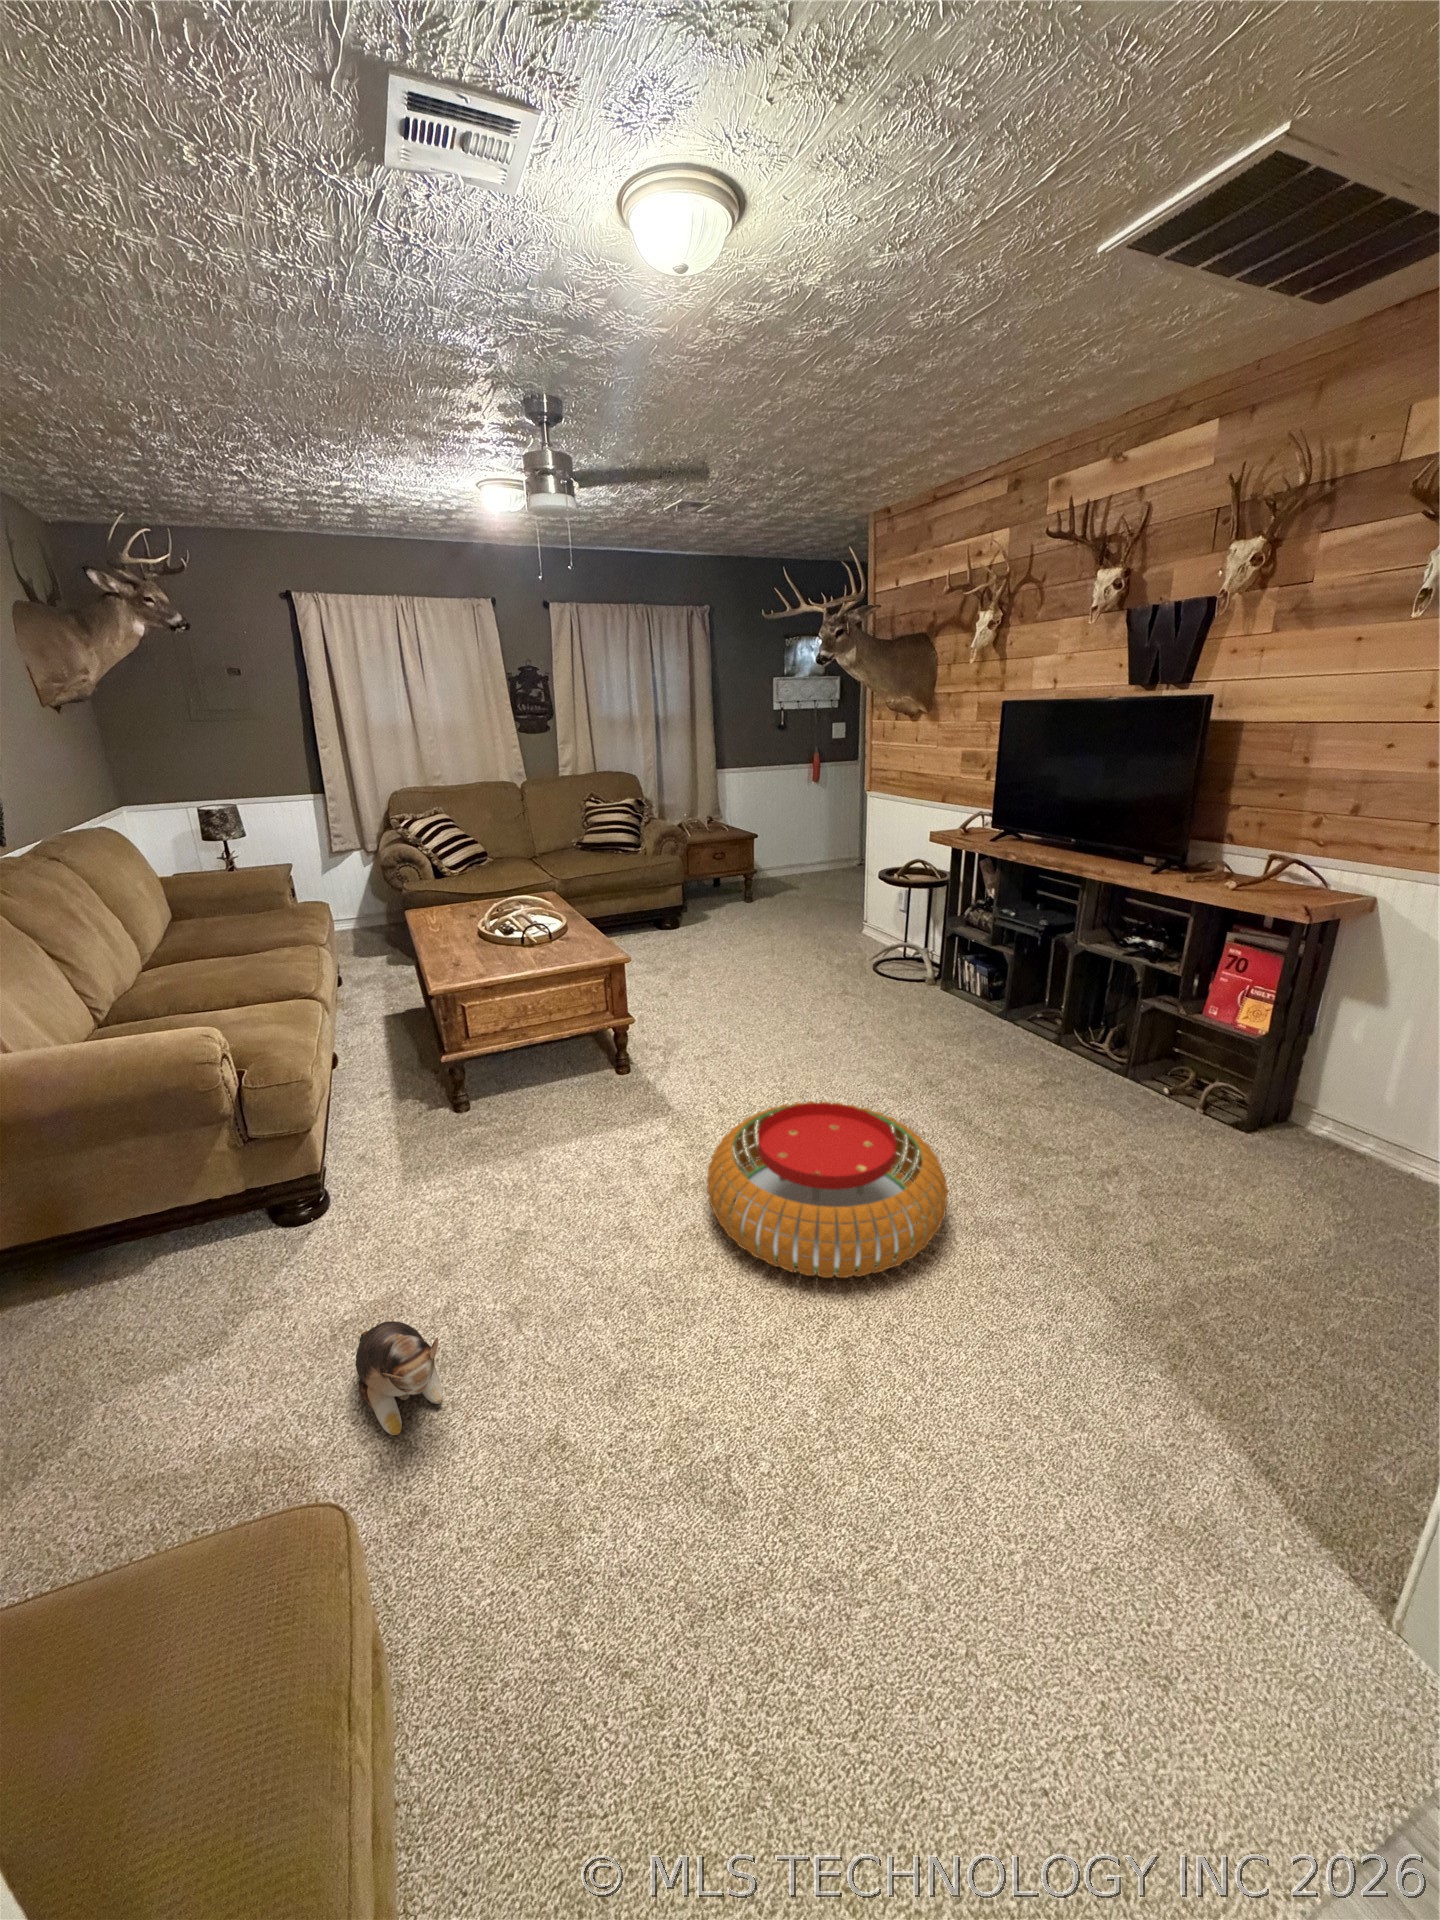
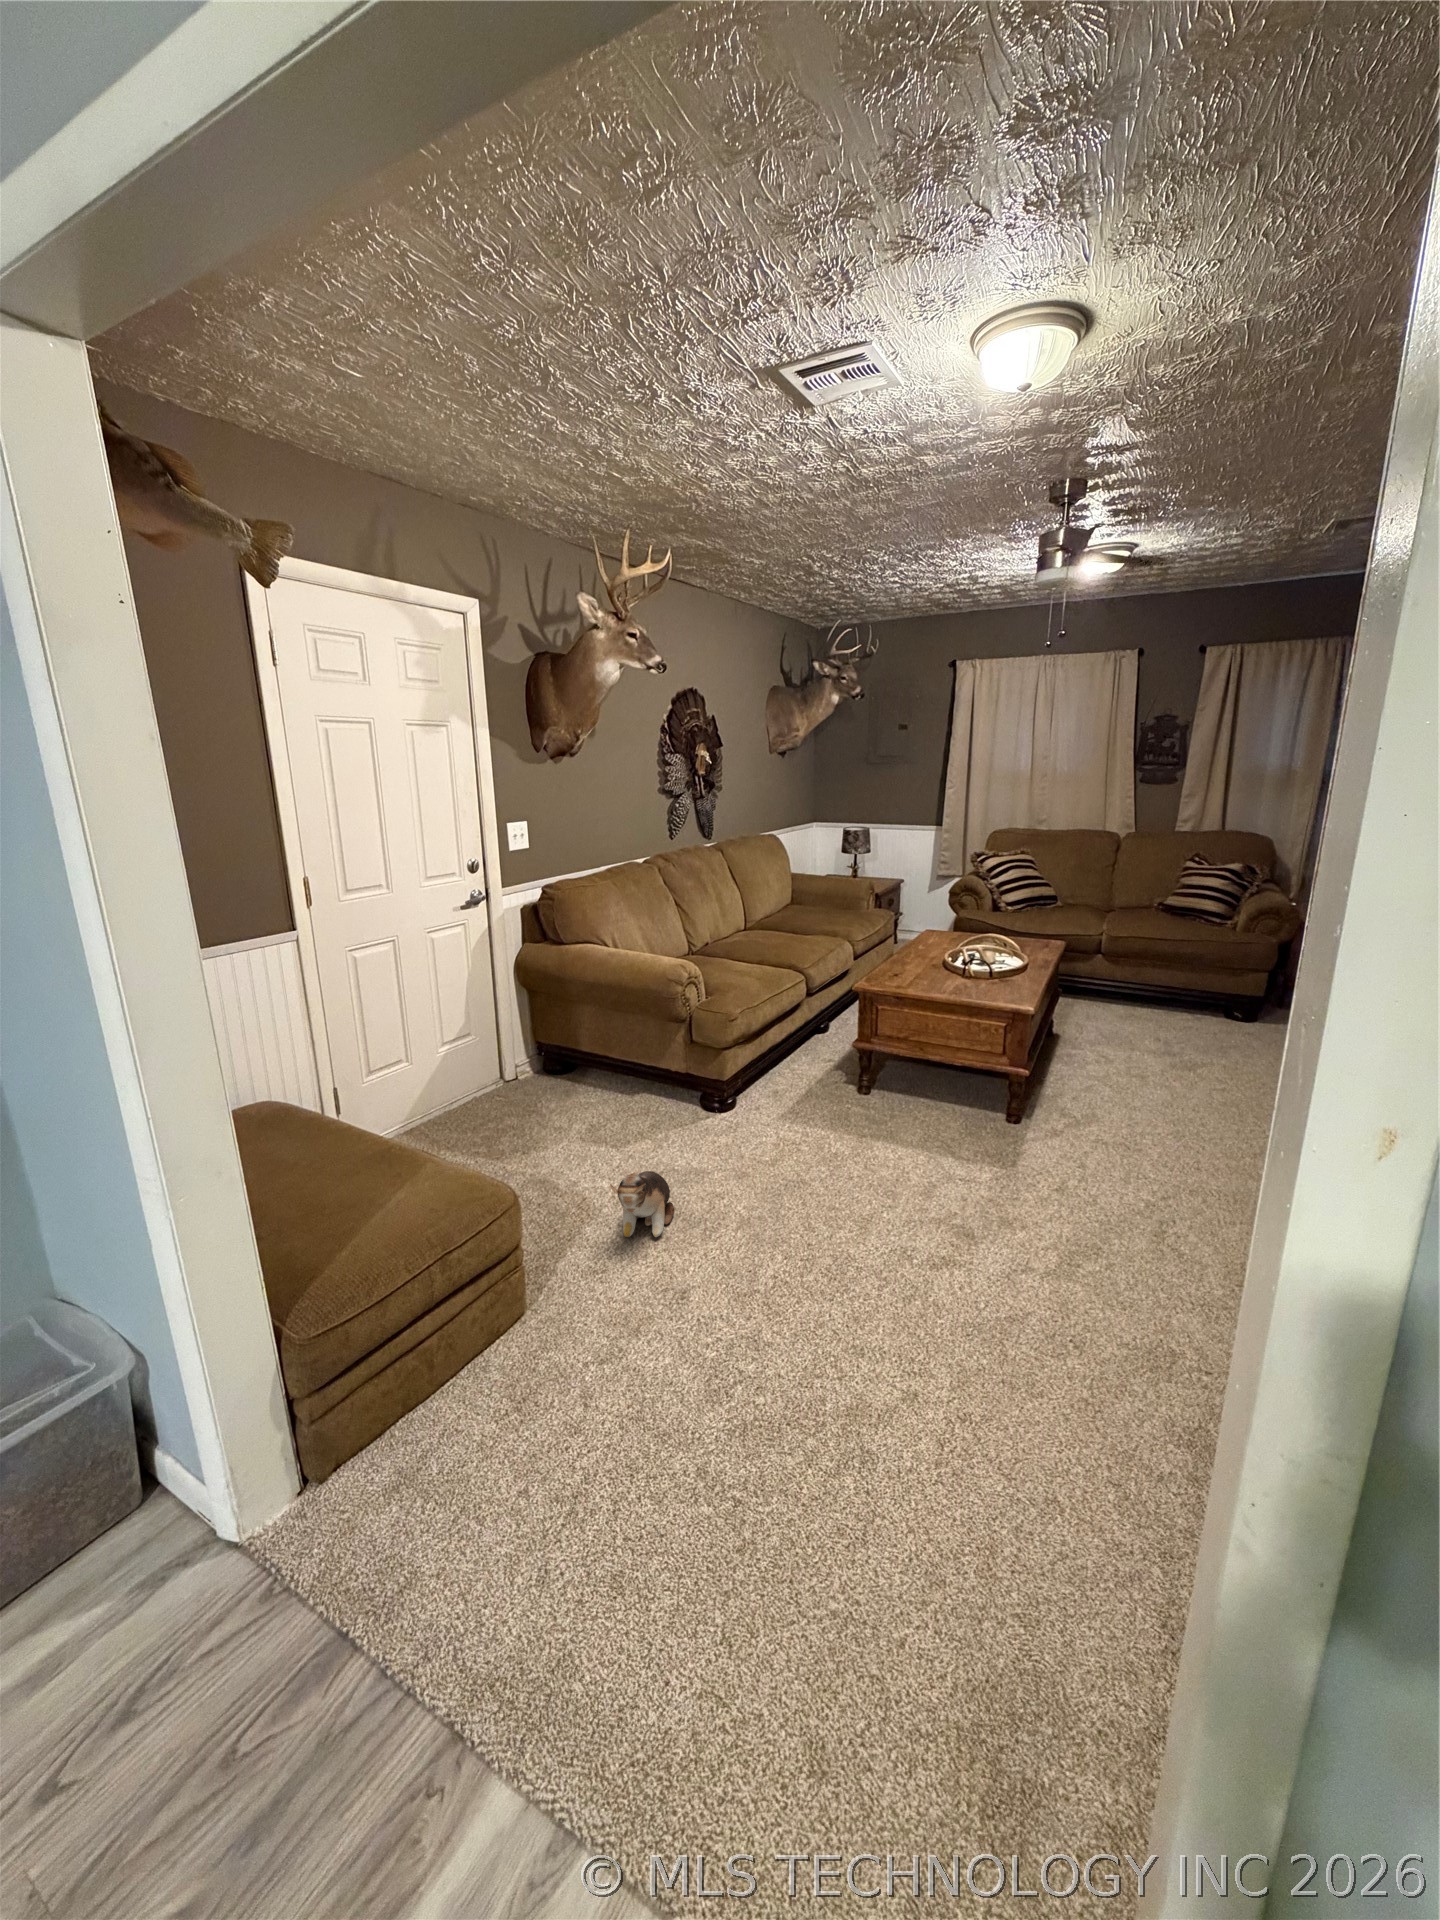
pouf: present [707,1102,948,1278] -> none [907,1185,1185,1390]

